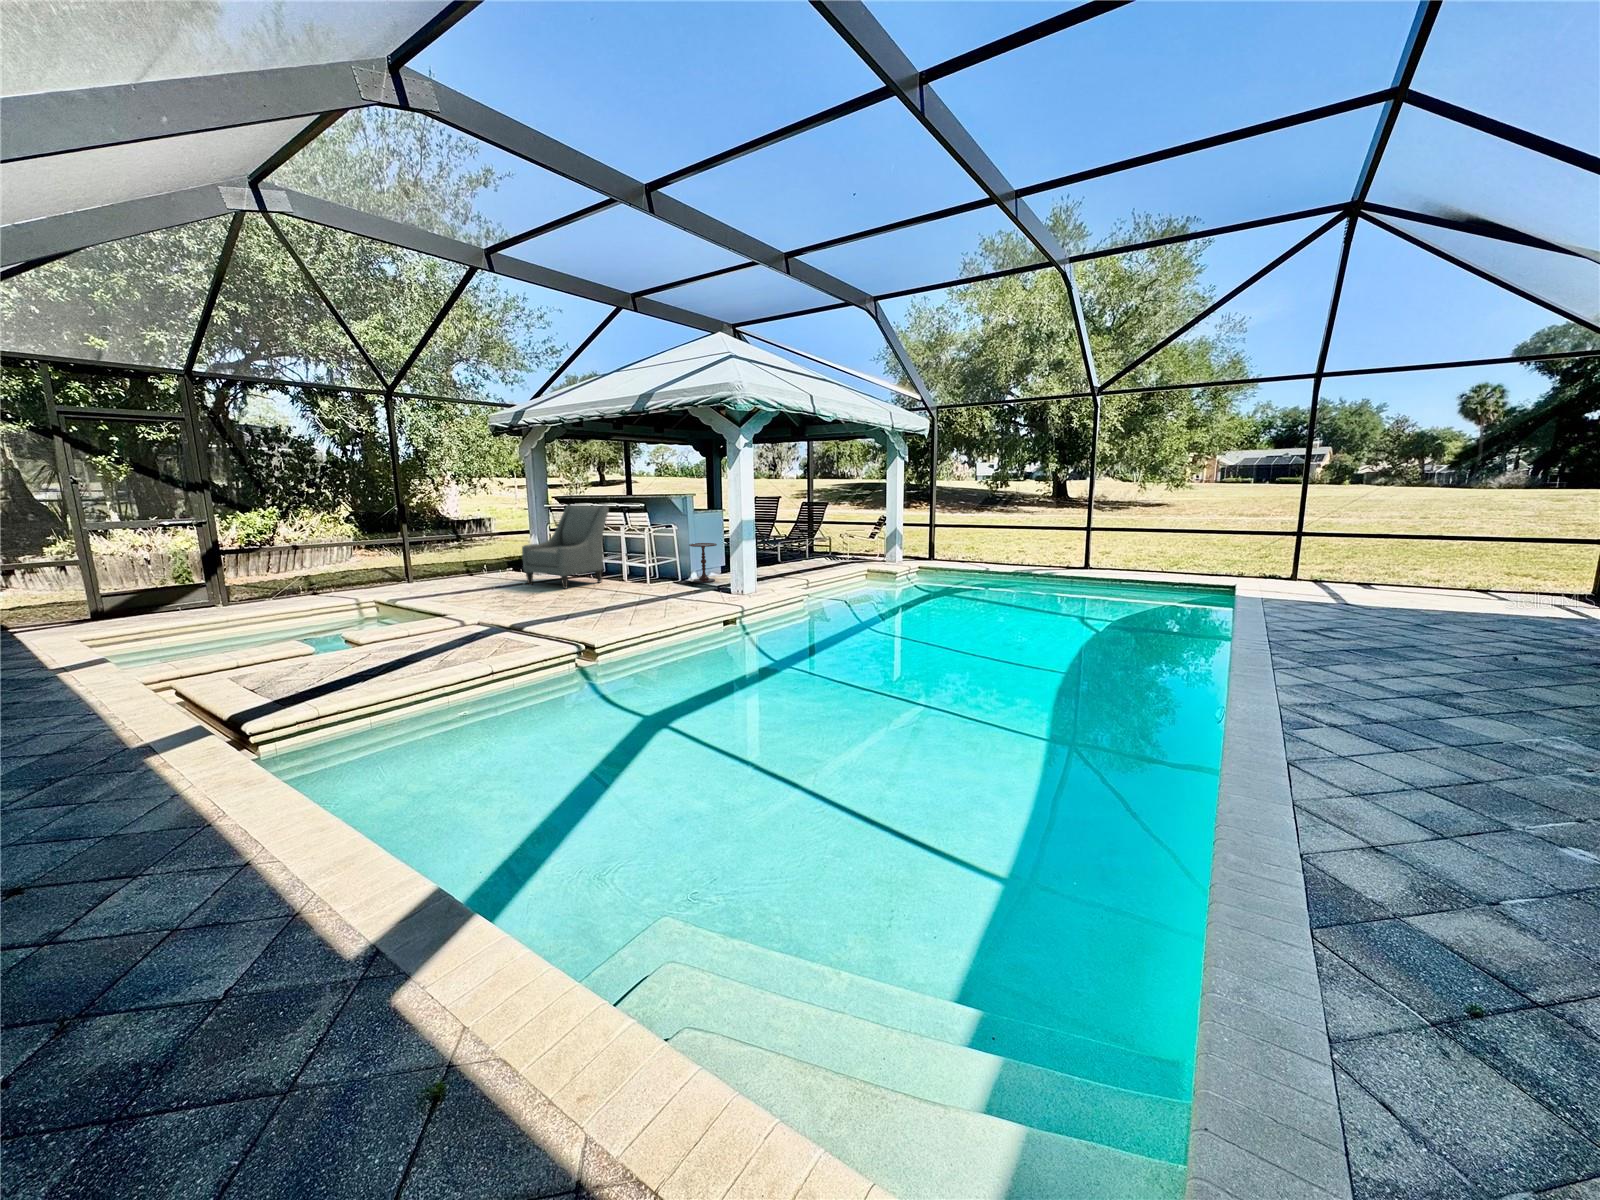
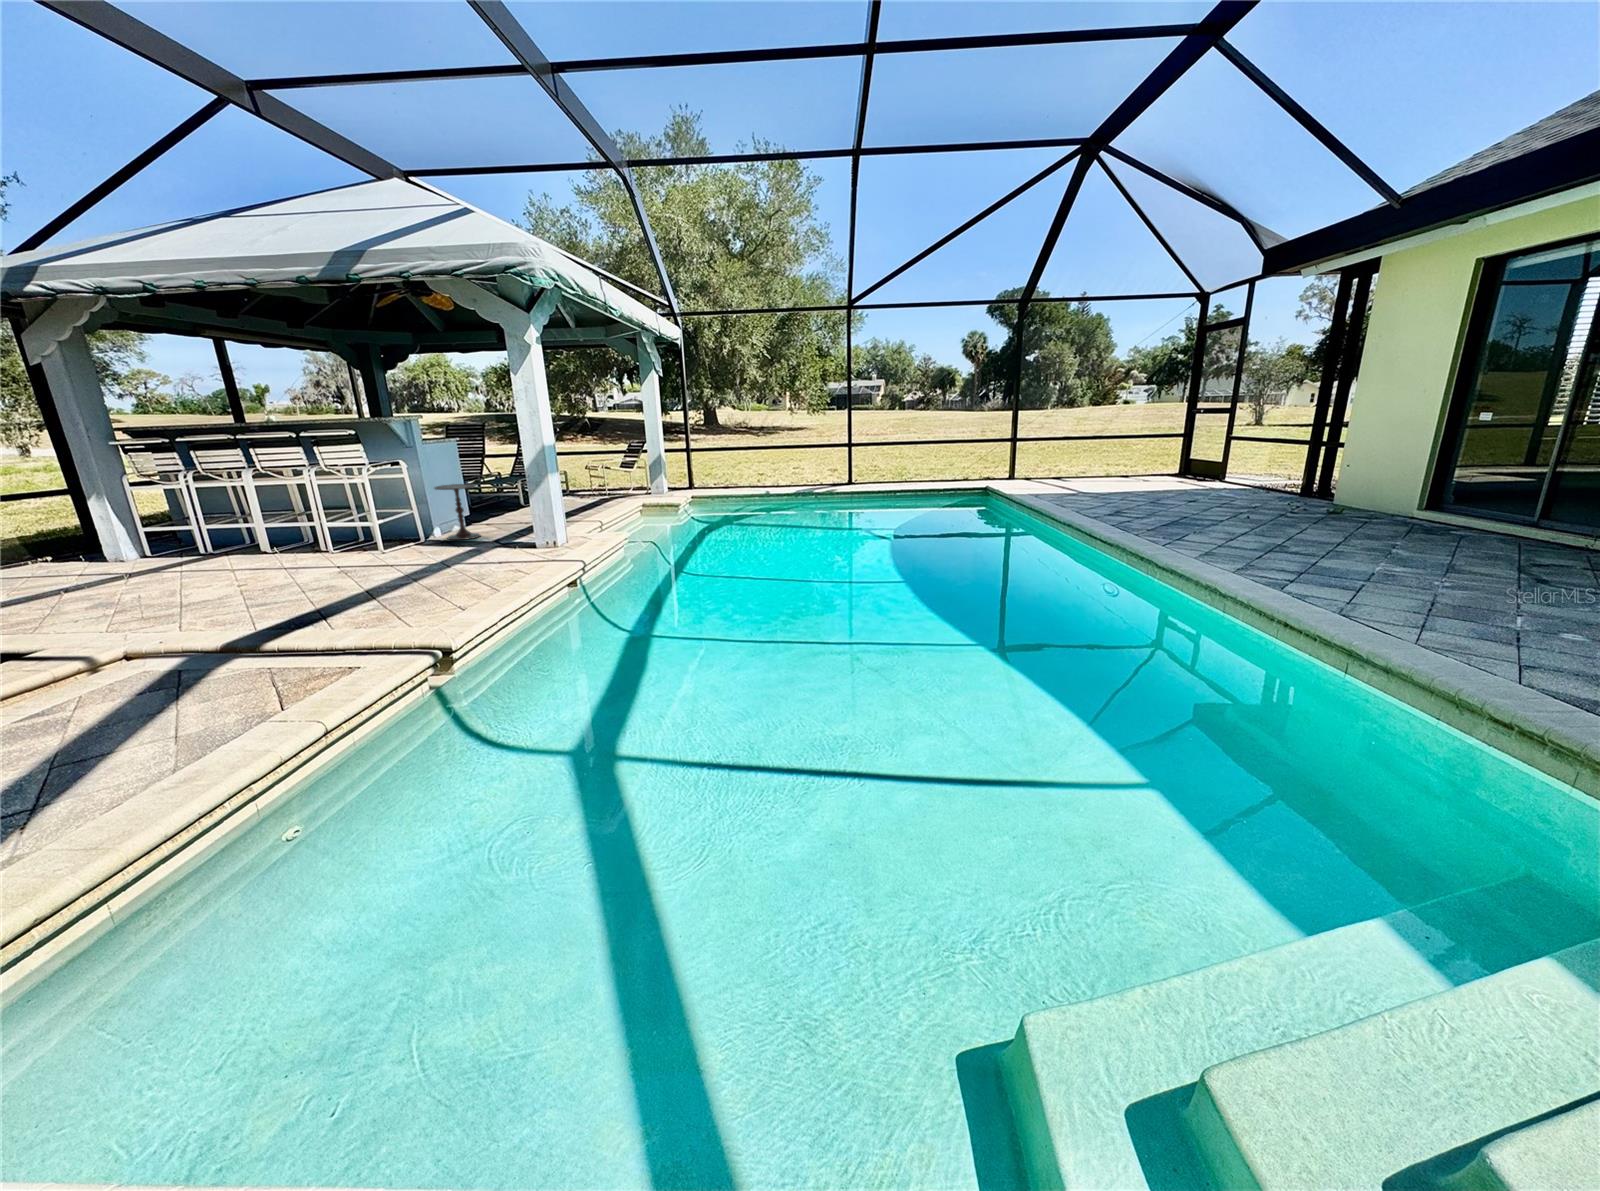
chair: present [522,505,609,589] -> none [110,434,291,579]

